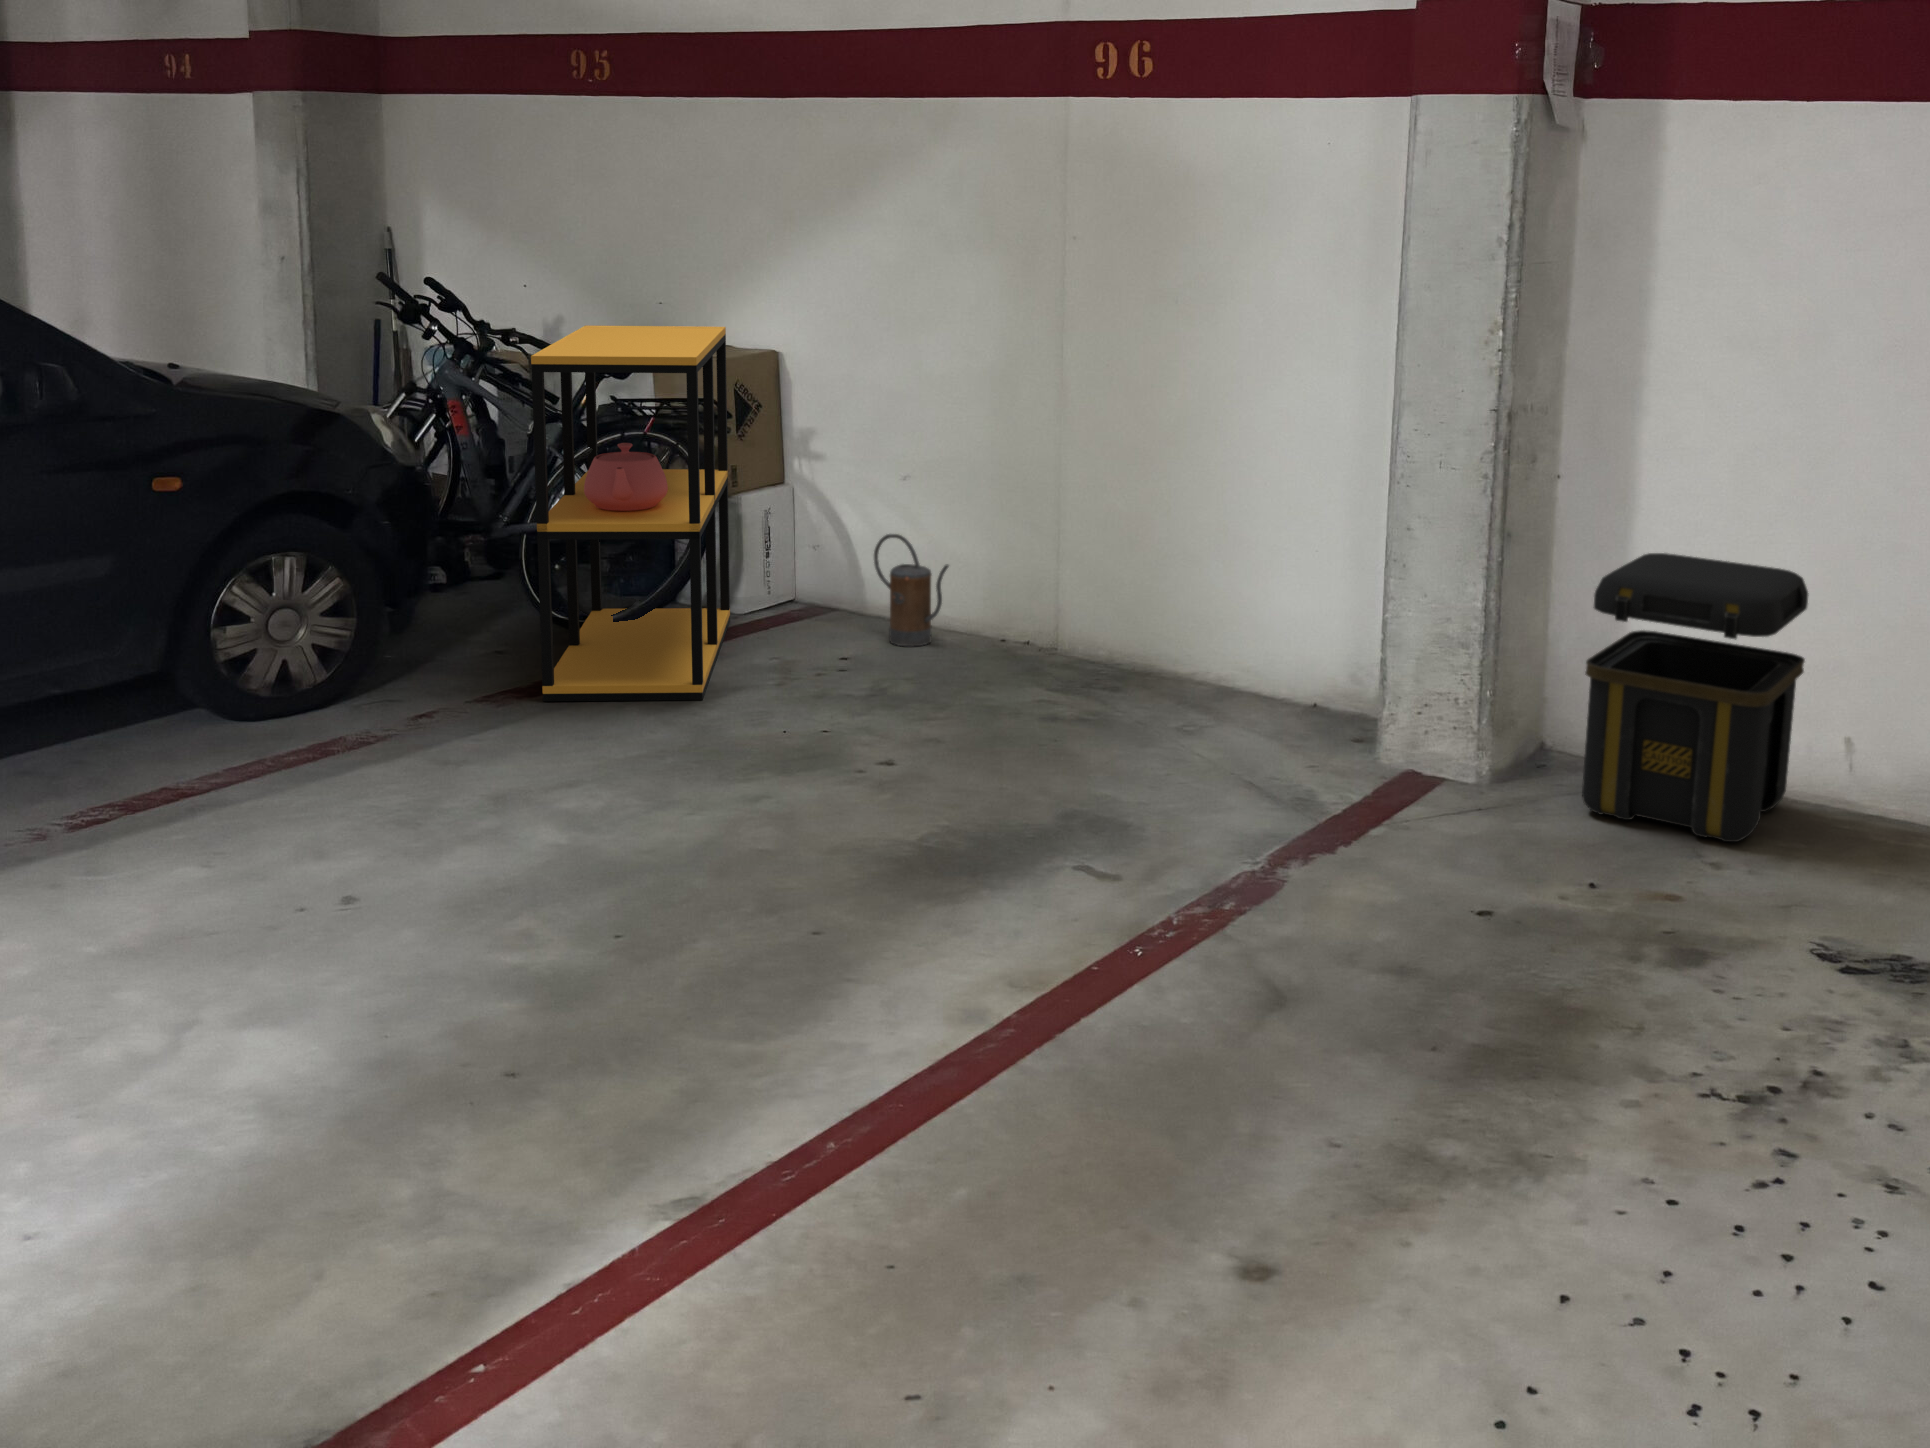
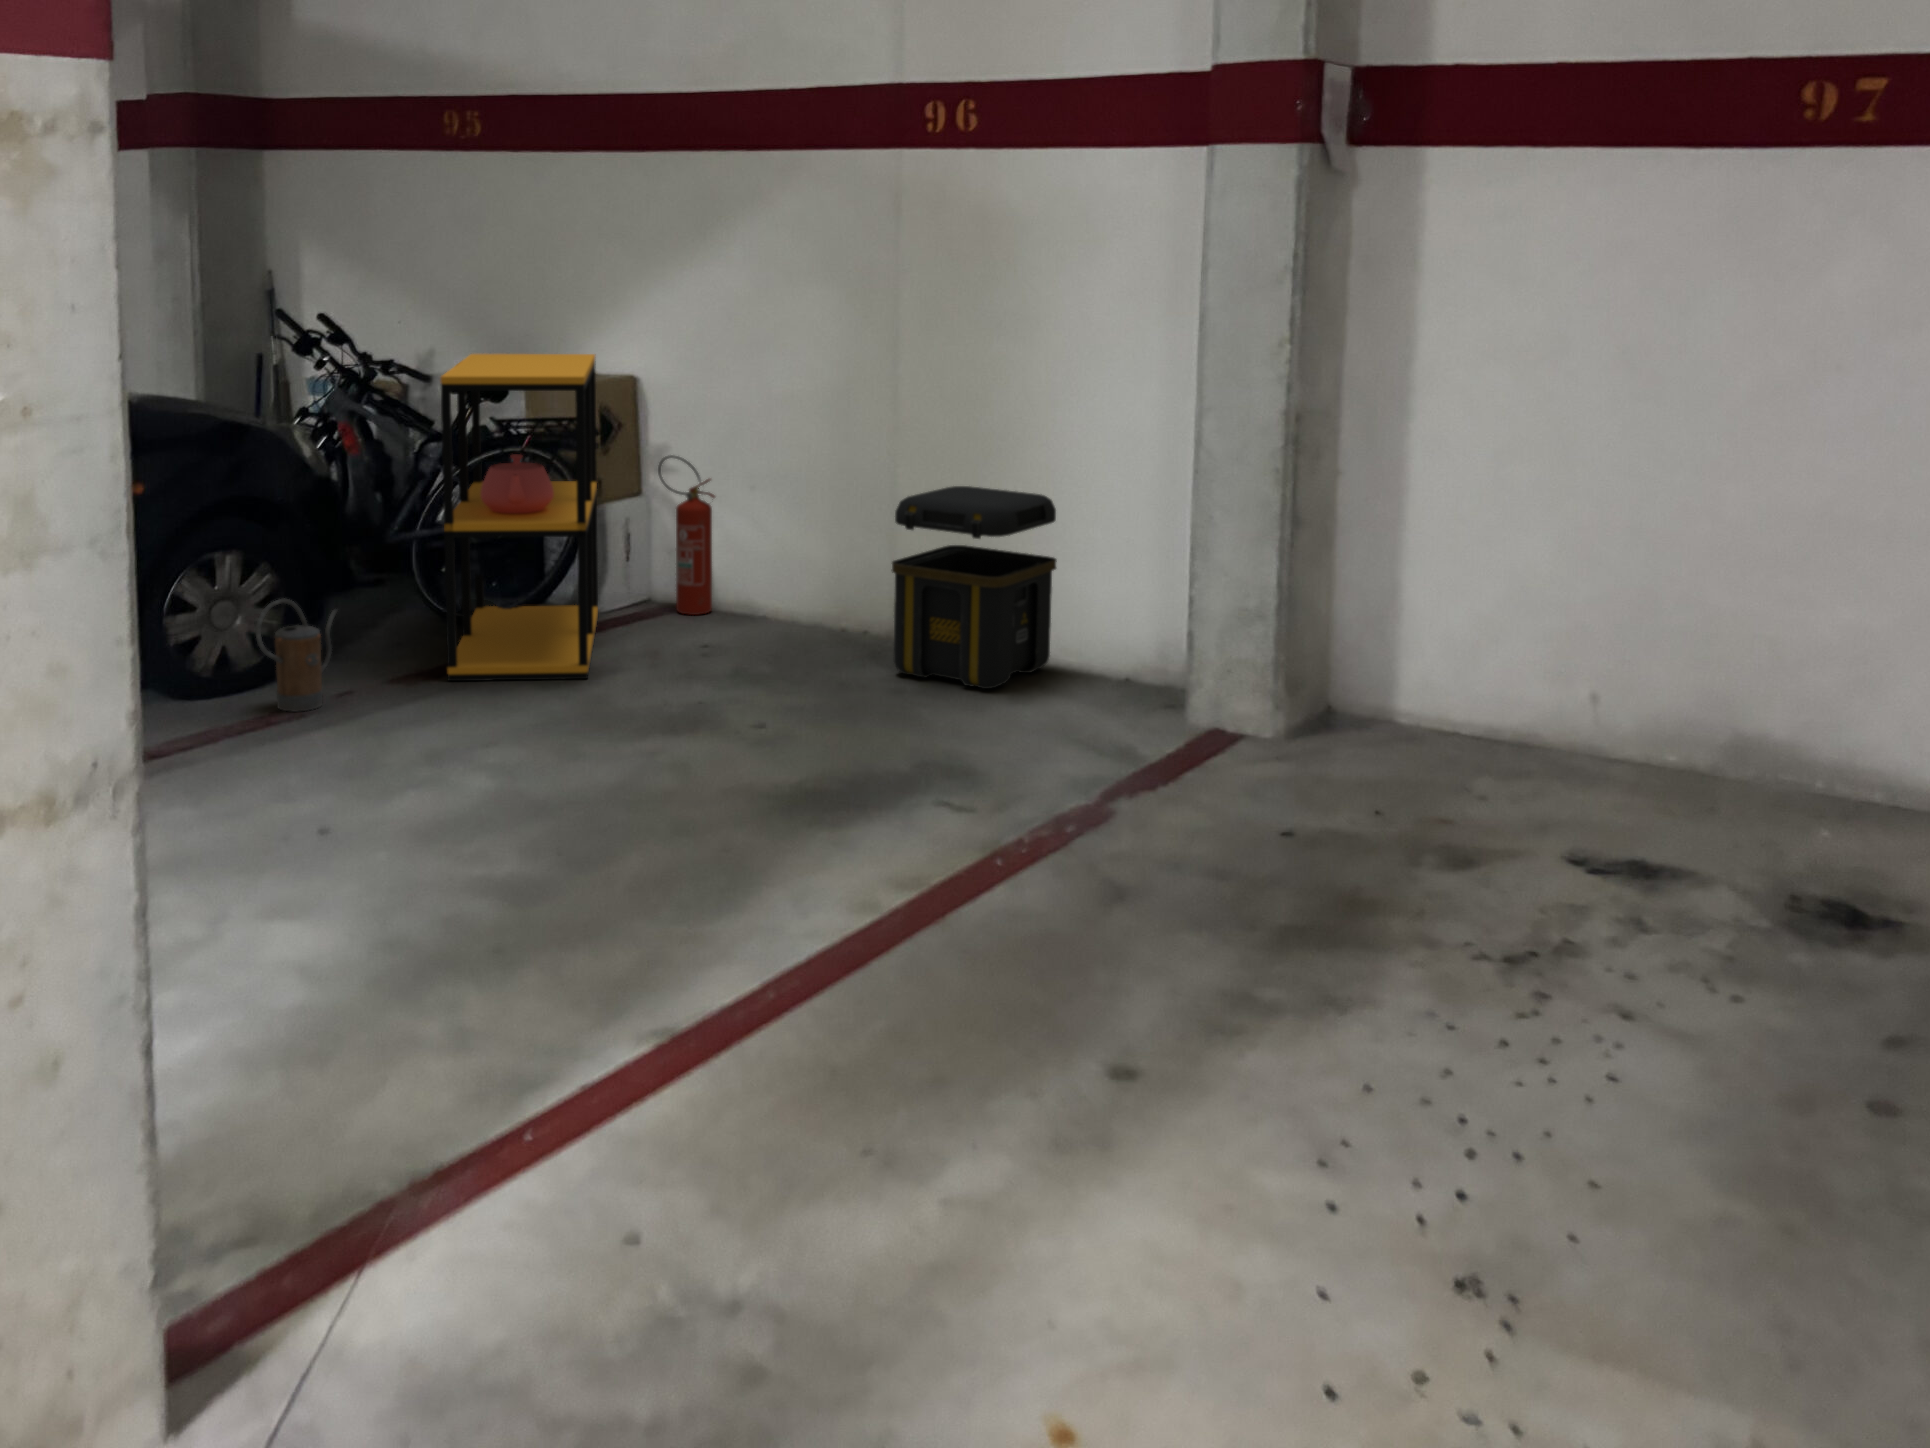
fire extinguisher: none [799,441,863,619] -> present [658,455,715,615]
watering can: present [874,534,949,646] -> present [256,598,337,711]
toolbox: present [1582,553,1808,842] -> present [892,486,1057,689]

